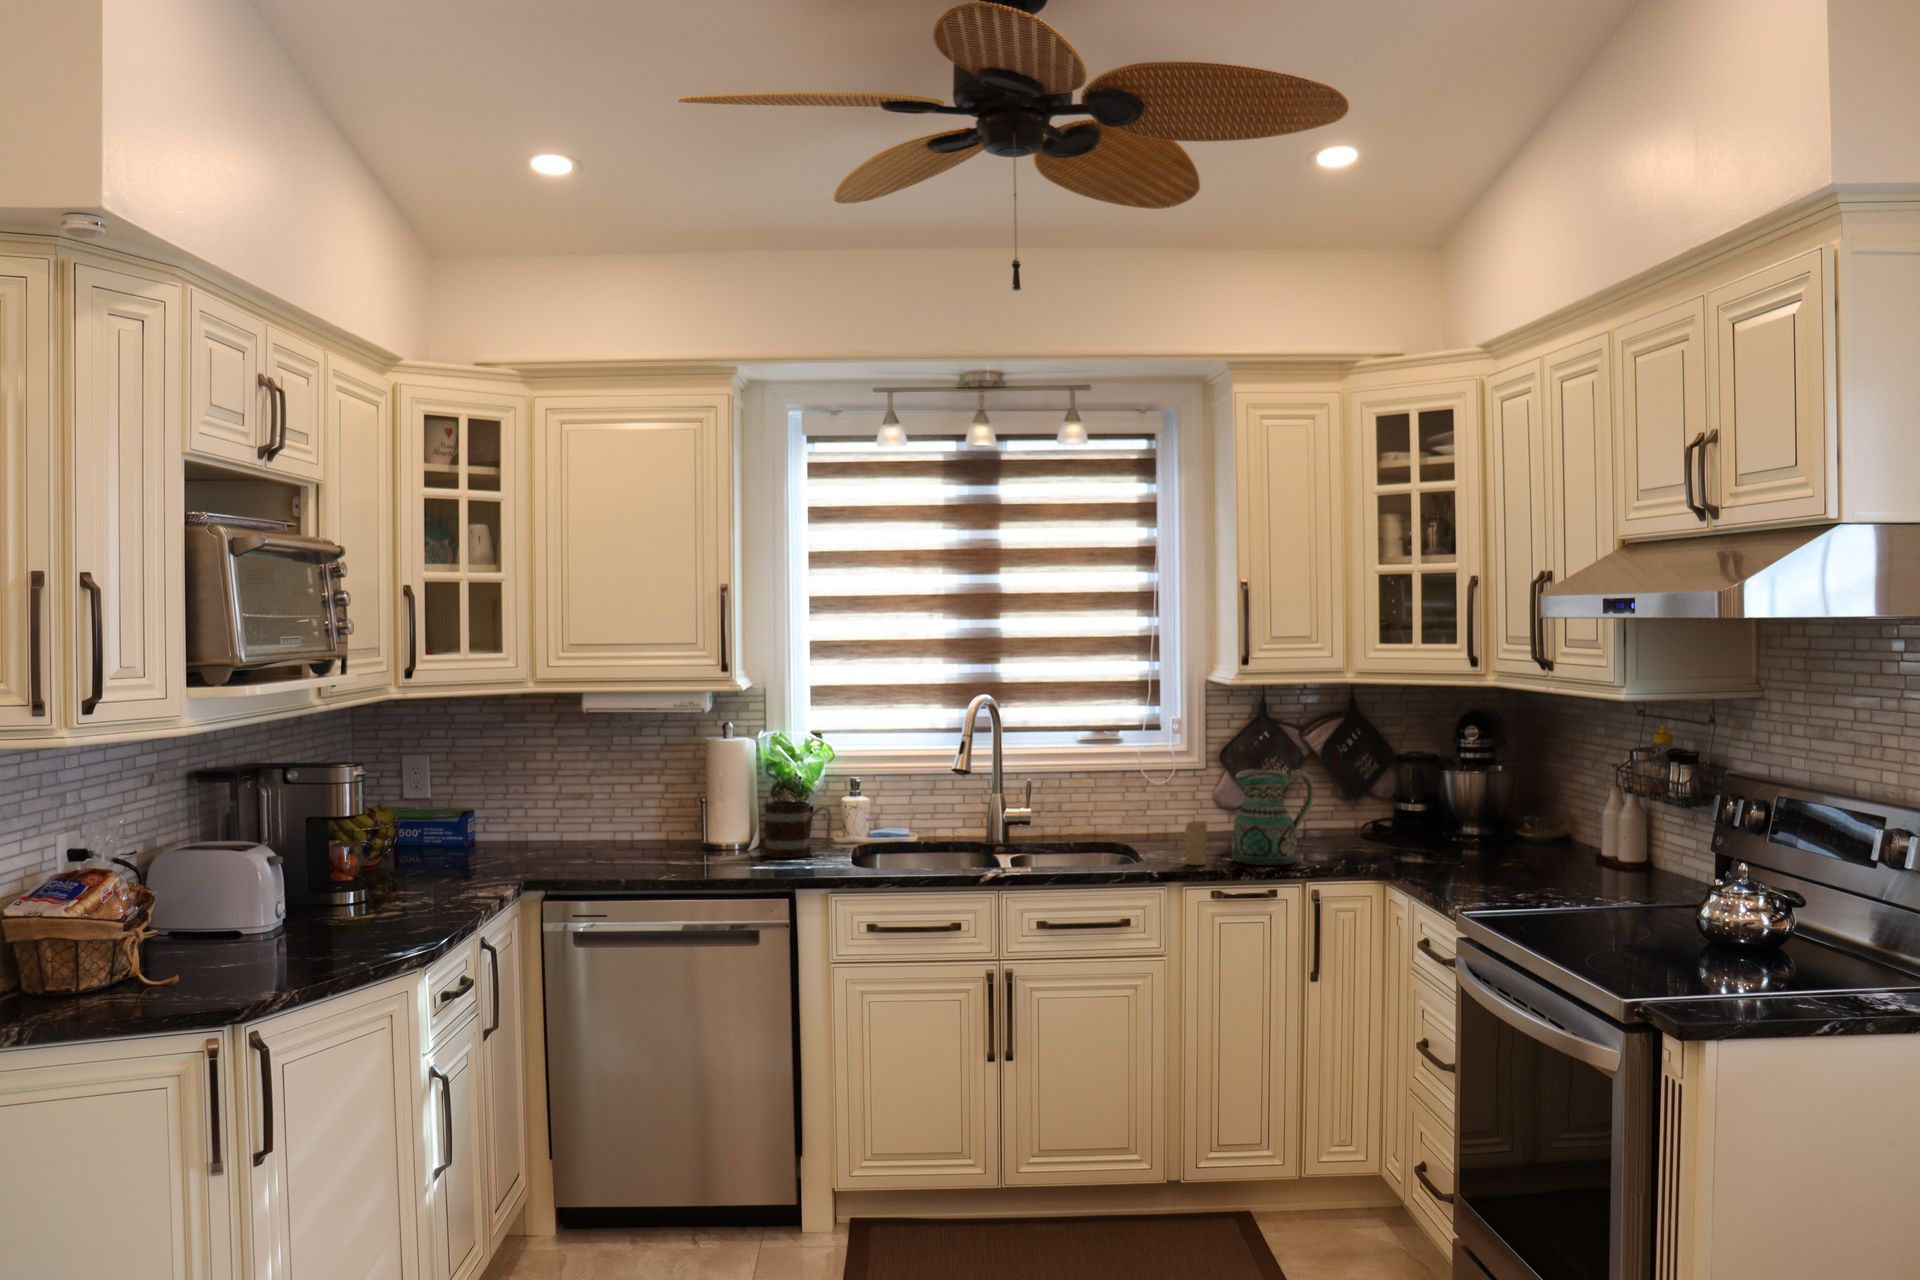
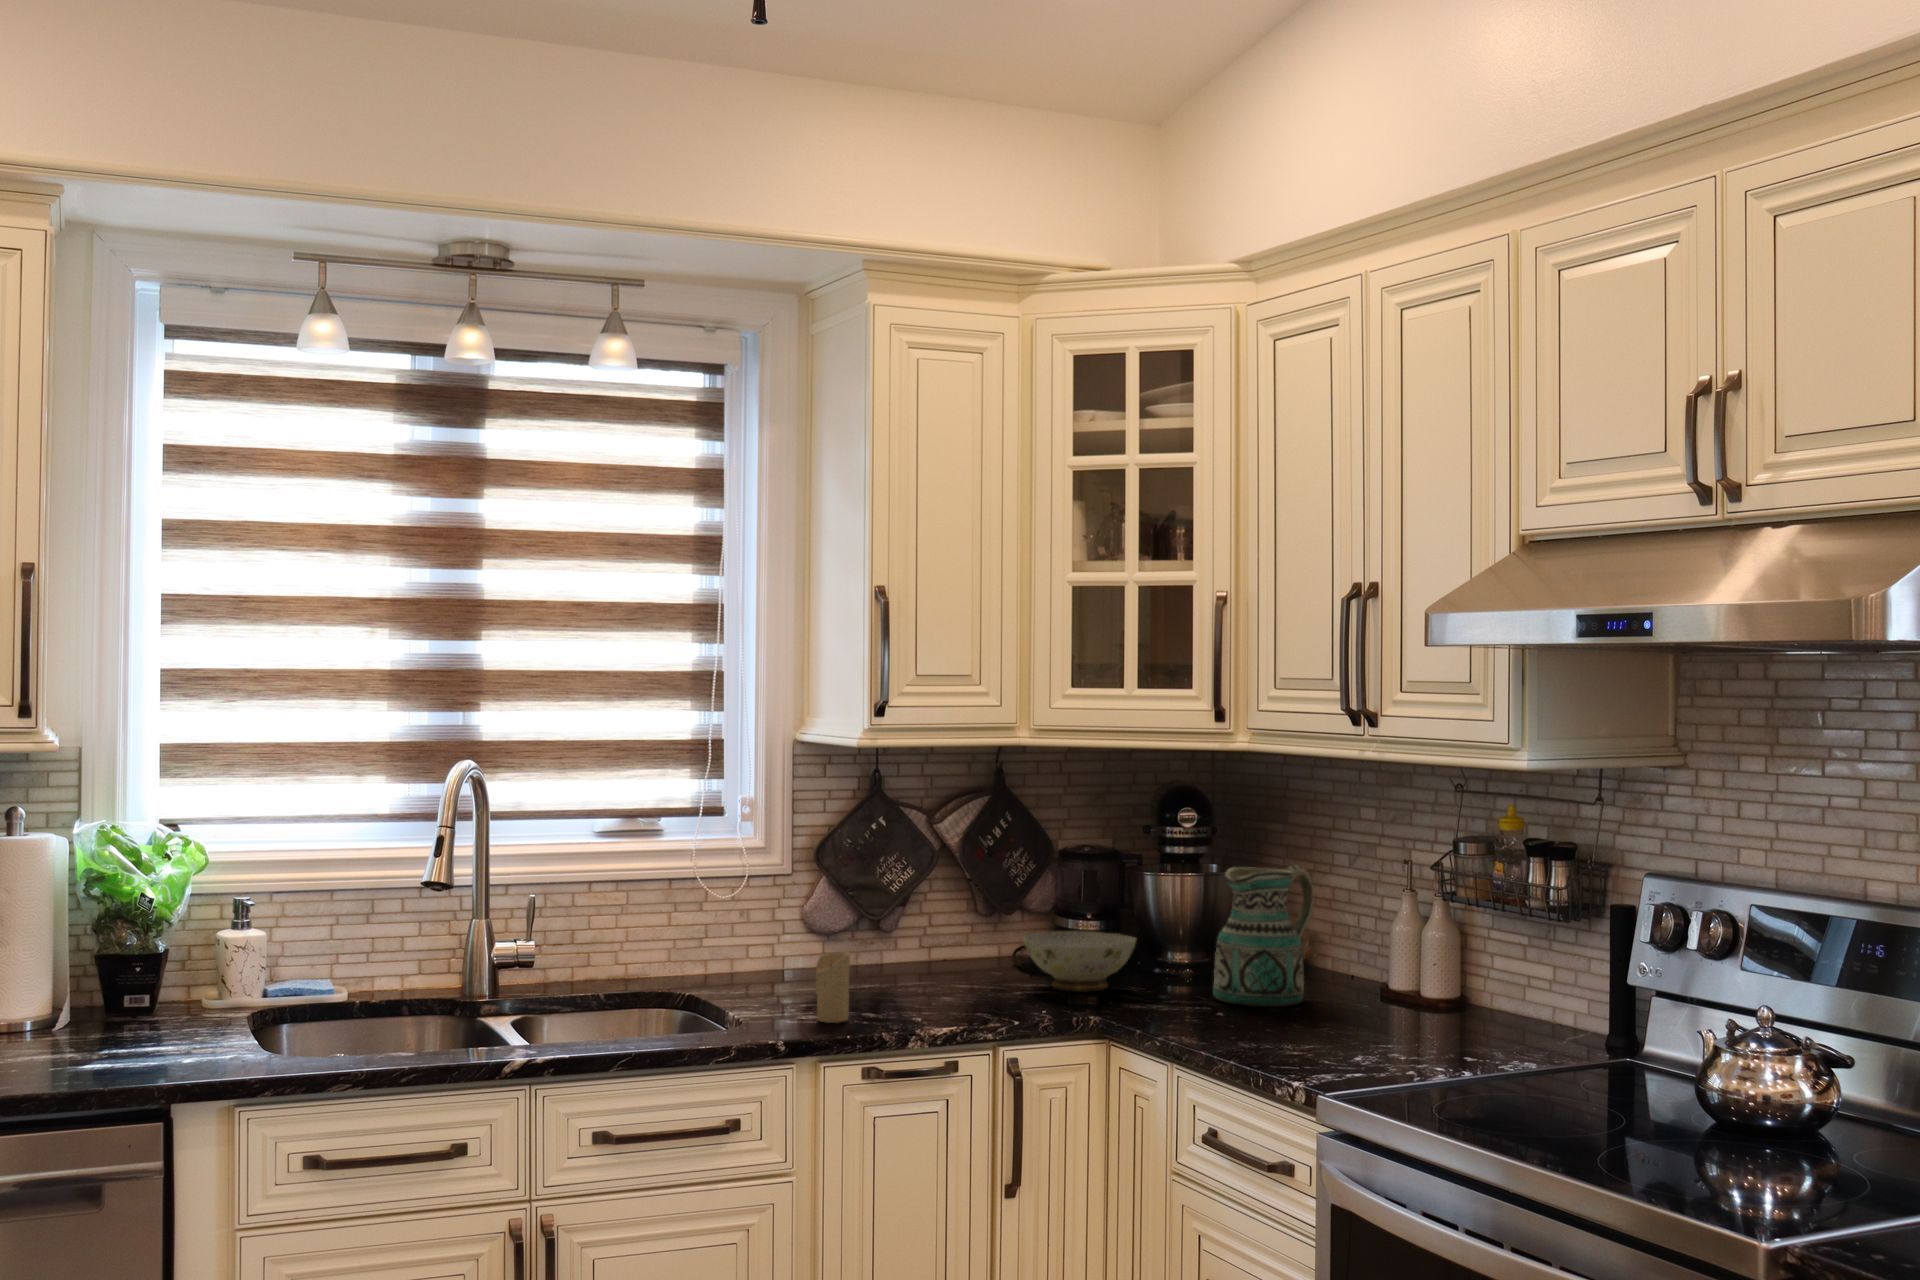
ceramic pitcher: present [1232,769,1314,865] -> present [1213,865,1314,1006]
mug: present [764,801,832,858] -> none [75,945,208,1050]
ceramic bowl: none [1348,816,1432,857] -> present [1023,930,1136,991]

